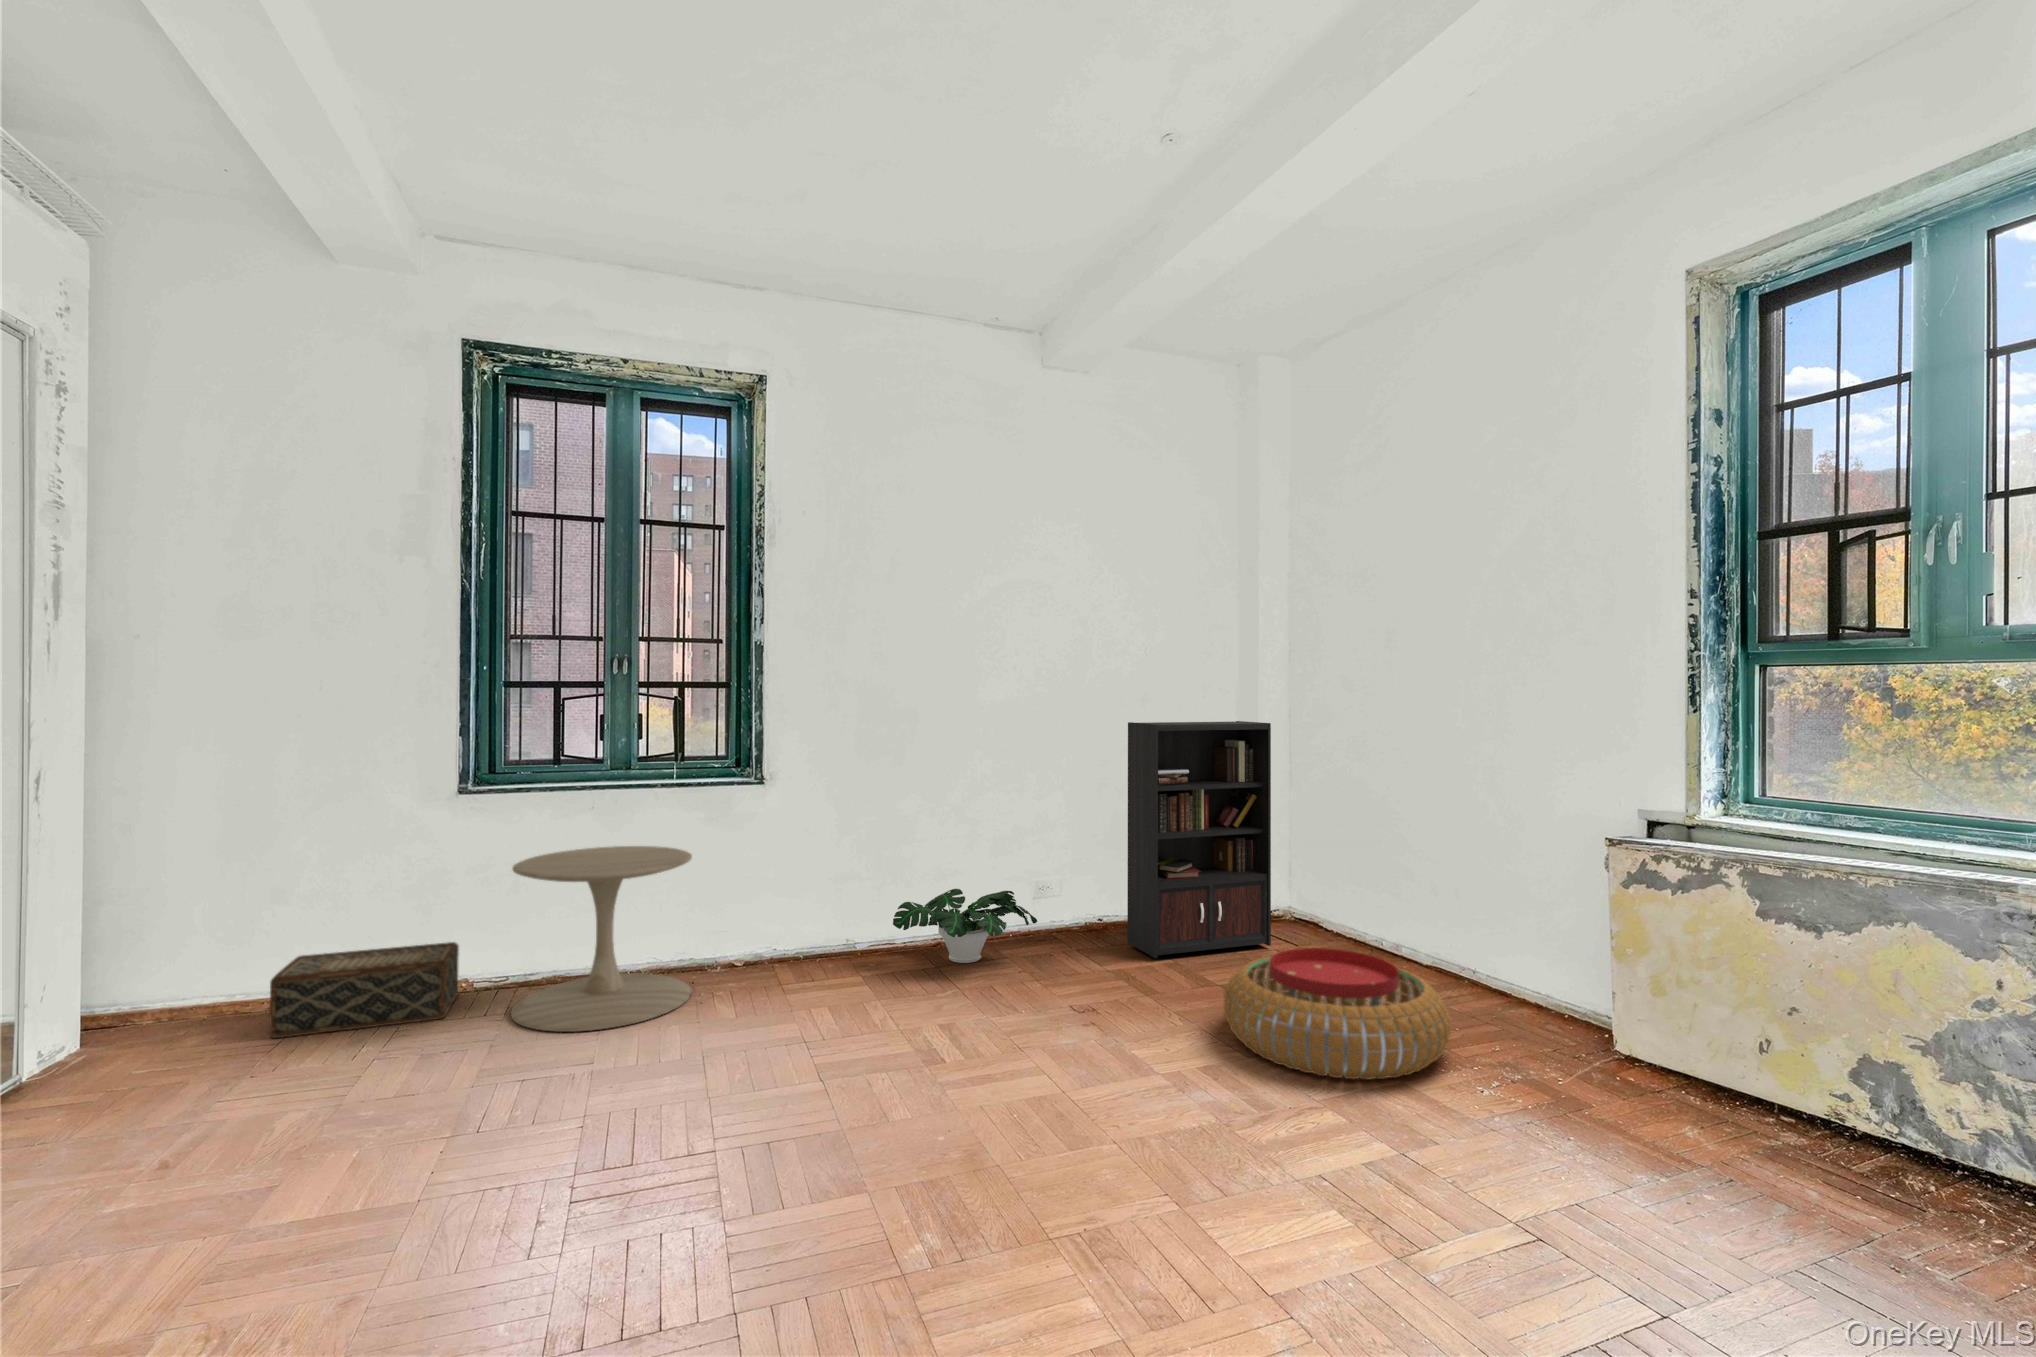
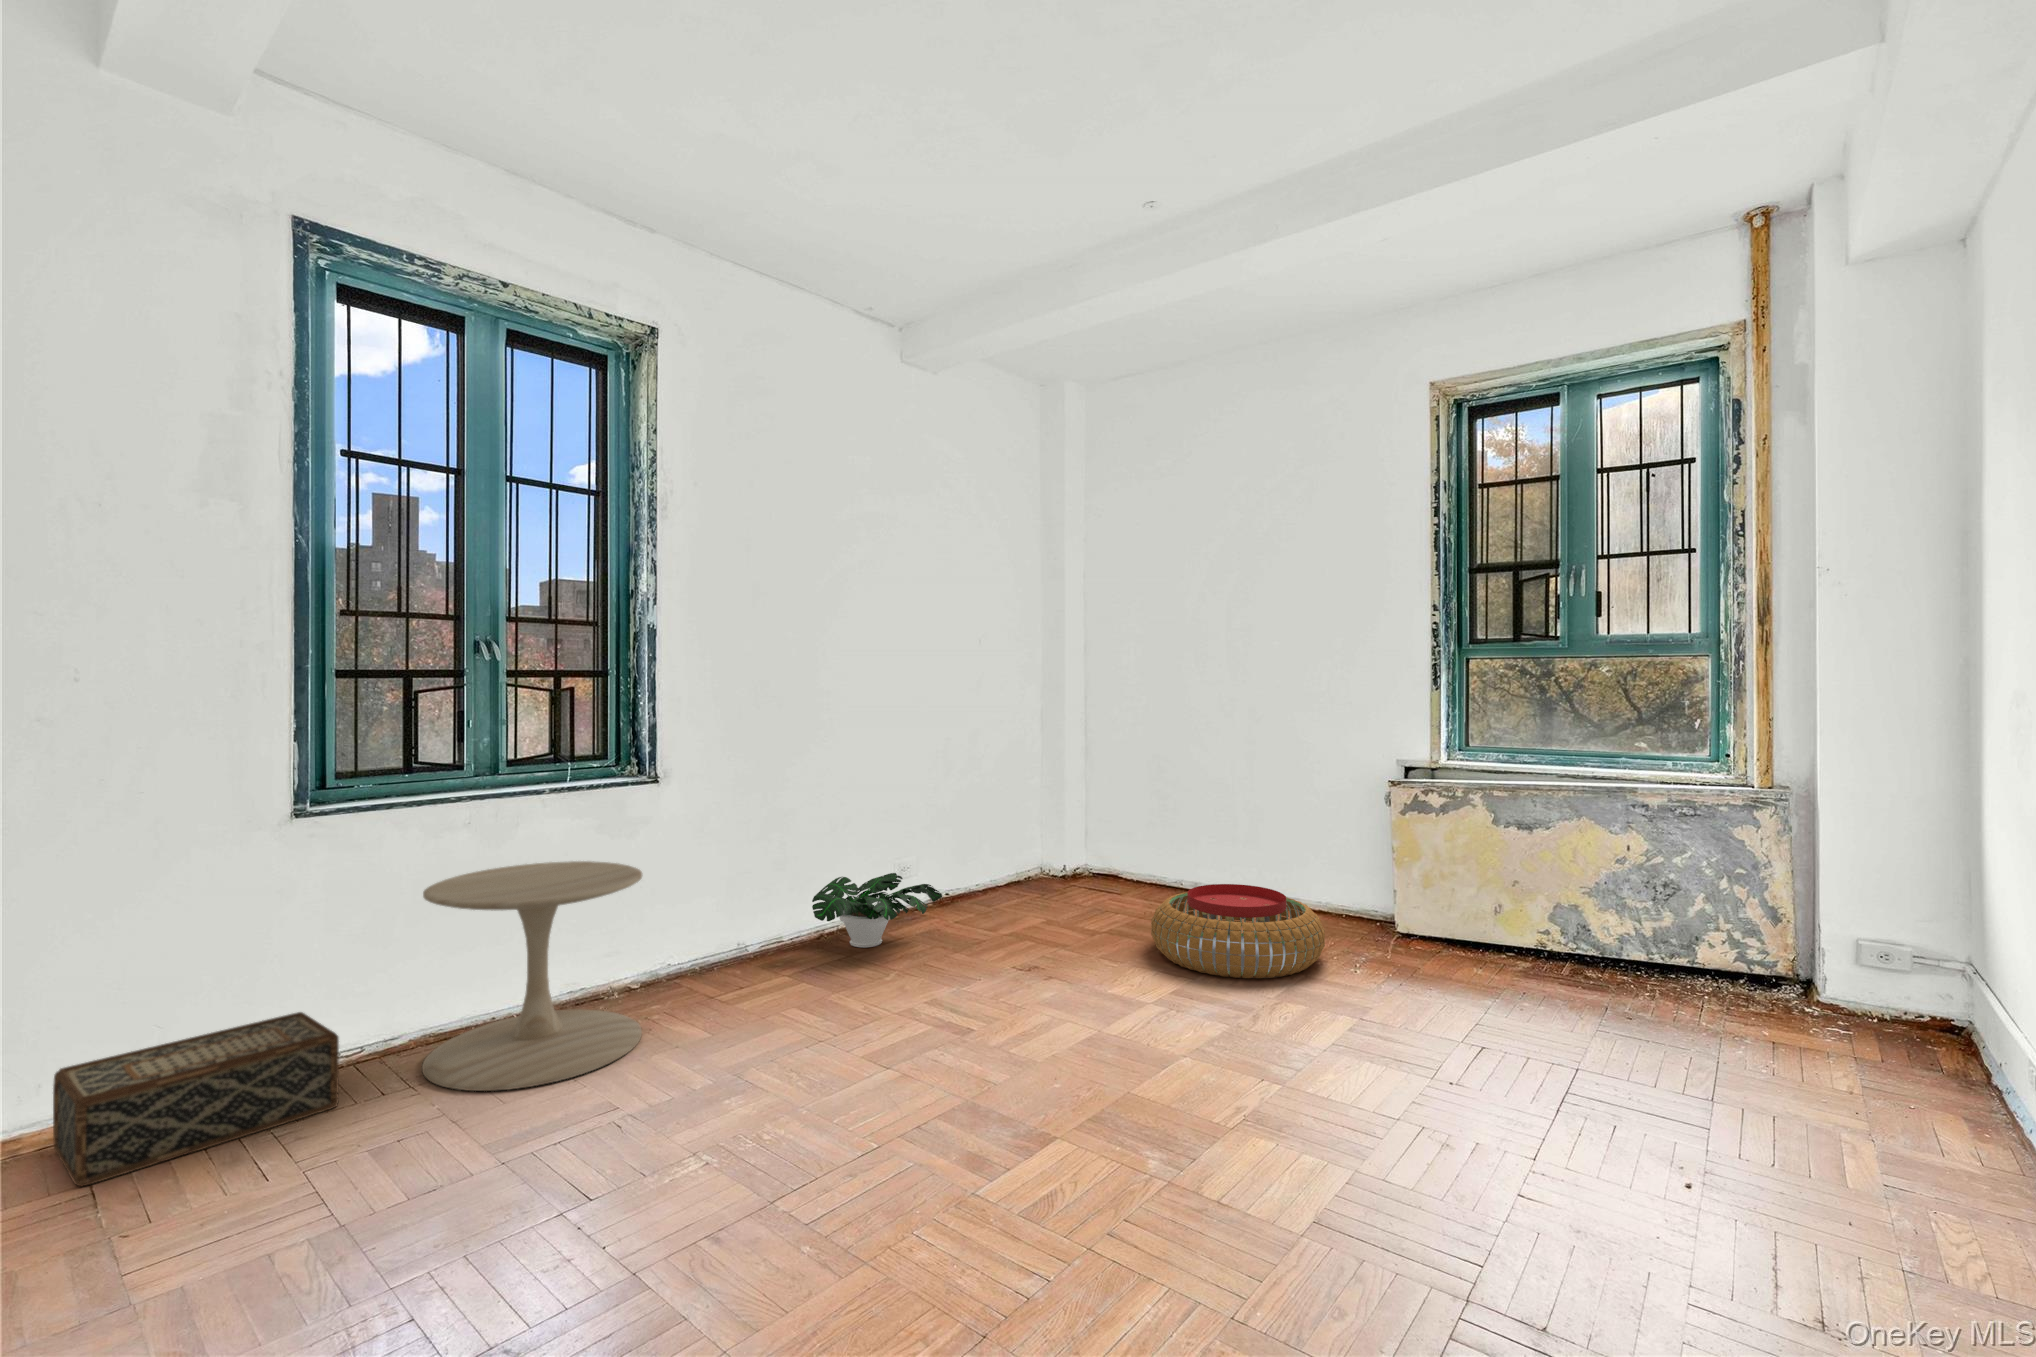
bookcase: present [1127,721,1271,958] -> none [990,705,1101,917]

